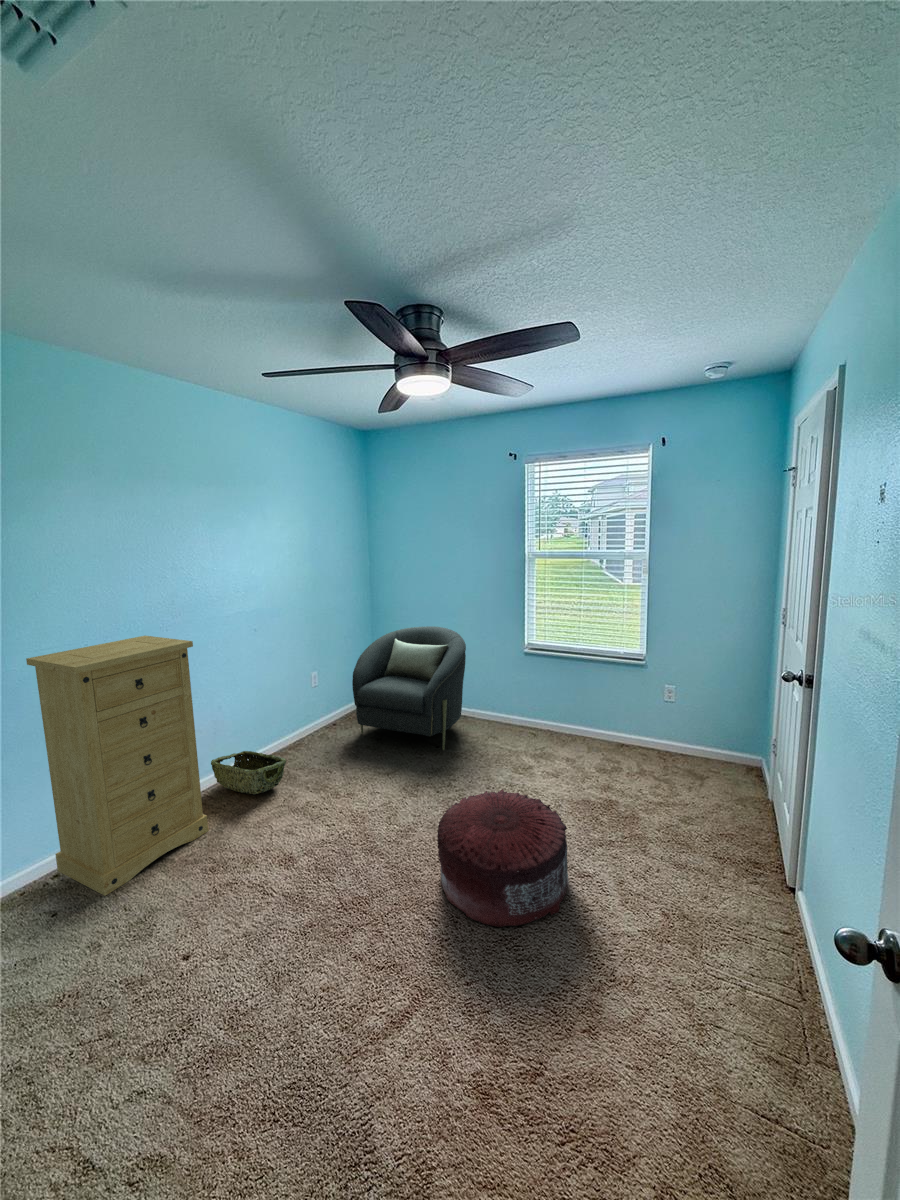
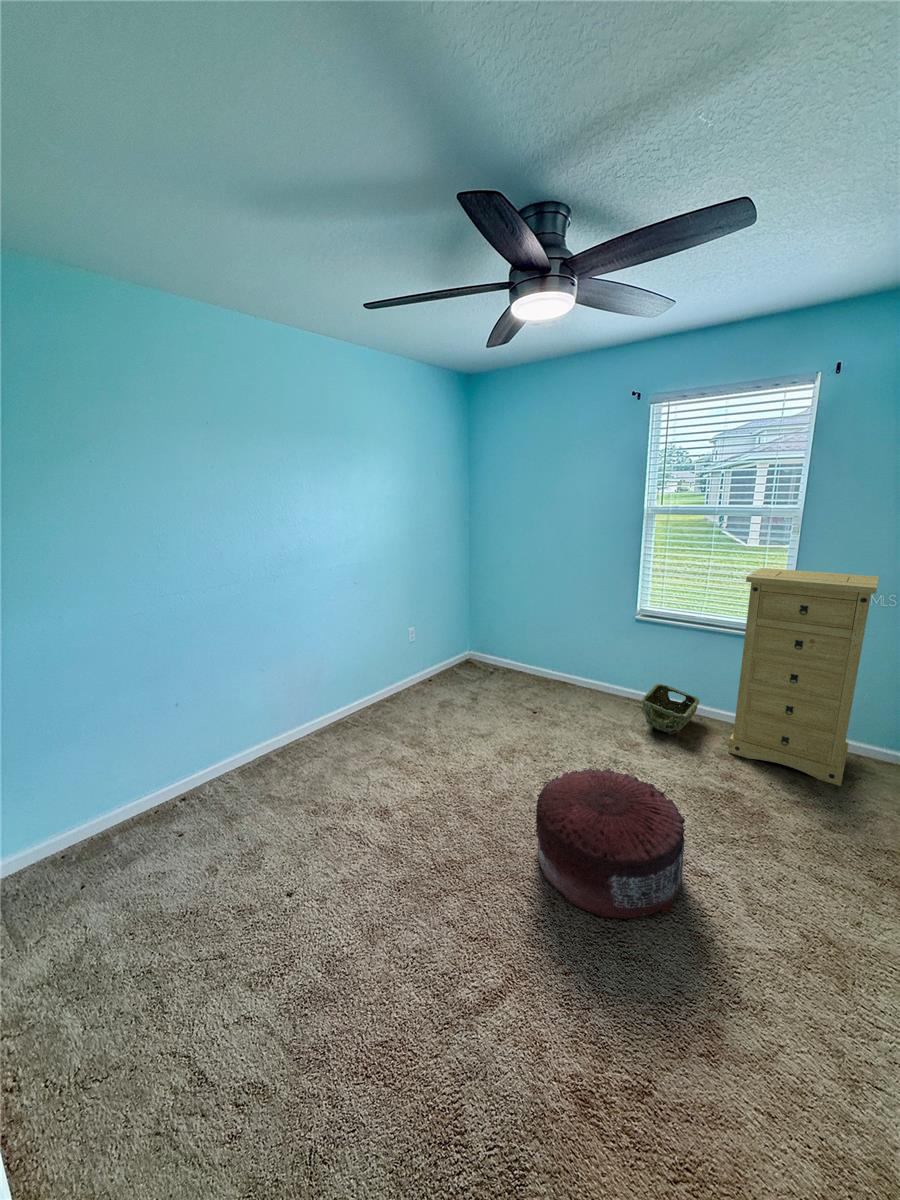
armchair: present [352,626,466,750] -> none [450,587,570,716]
dresser: present [26,636,208,896] -> present [728,568,879,786]
woven basket: present [211,751,286,794] -> present [642,684,699,734]

